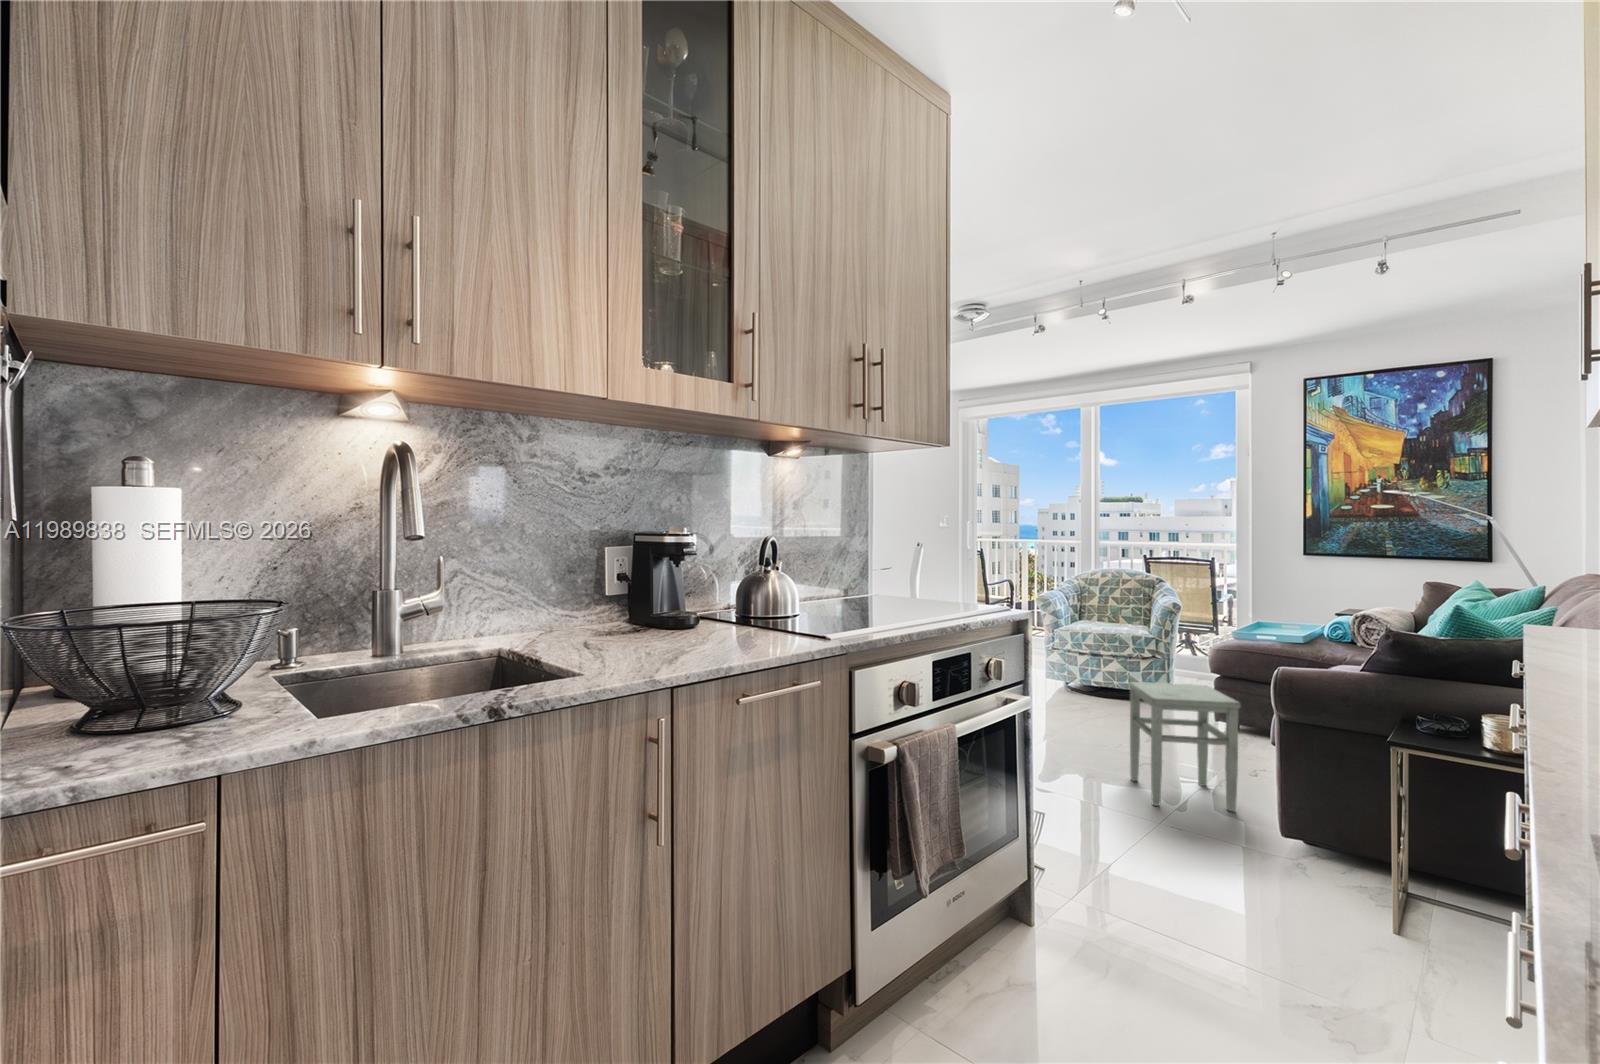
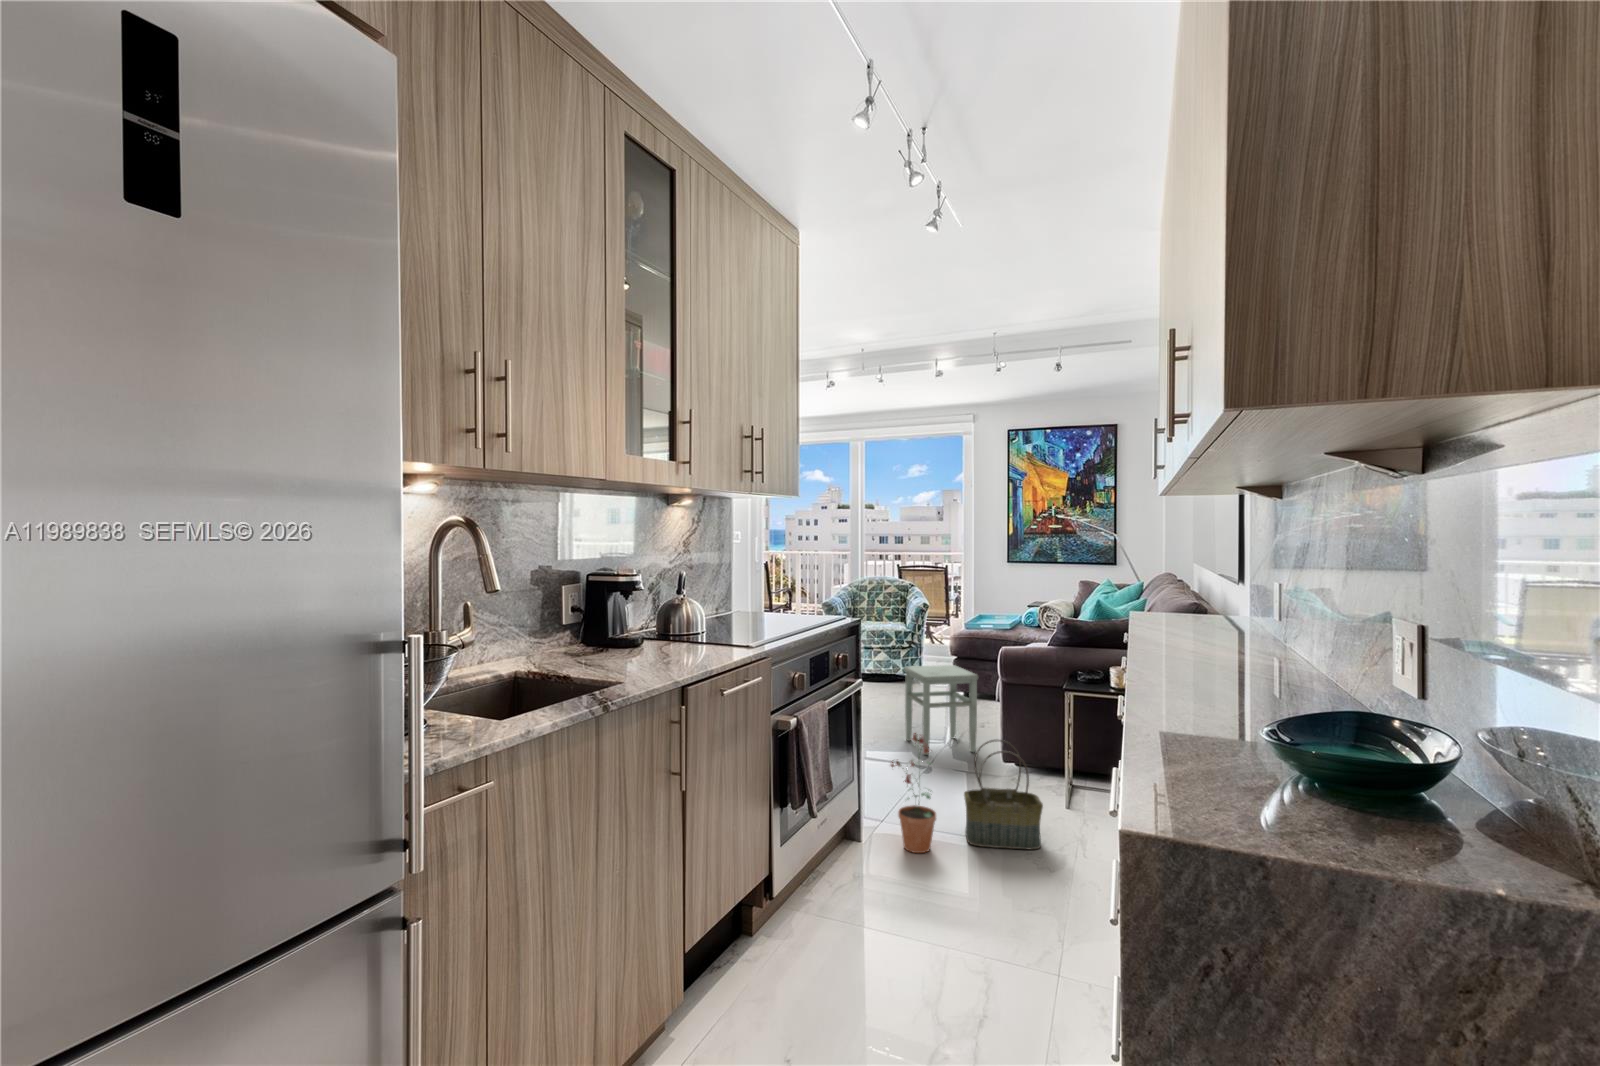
potted plant: none [1066,783,1141,974] -> present [891,733,936,853]
basket: none [1194,811,1342,1012] -> present [964,739,1043,850]

